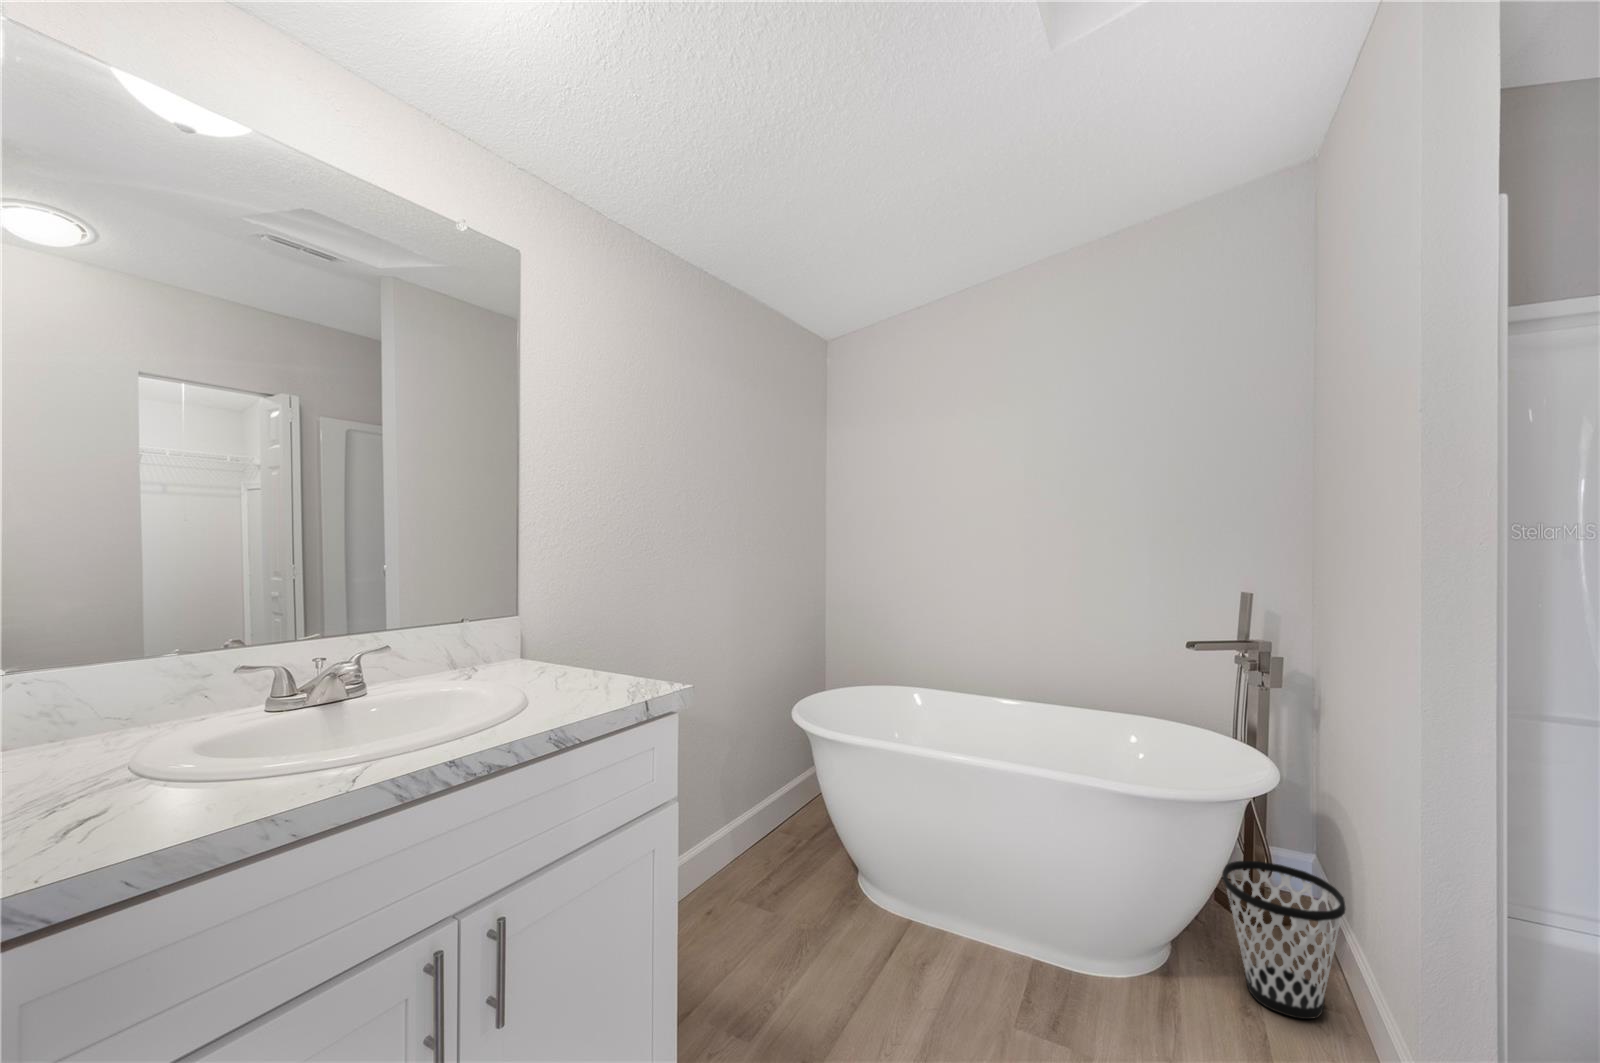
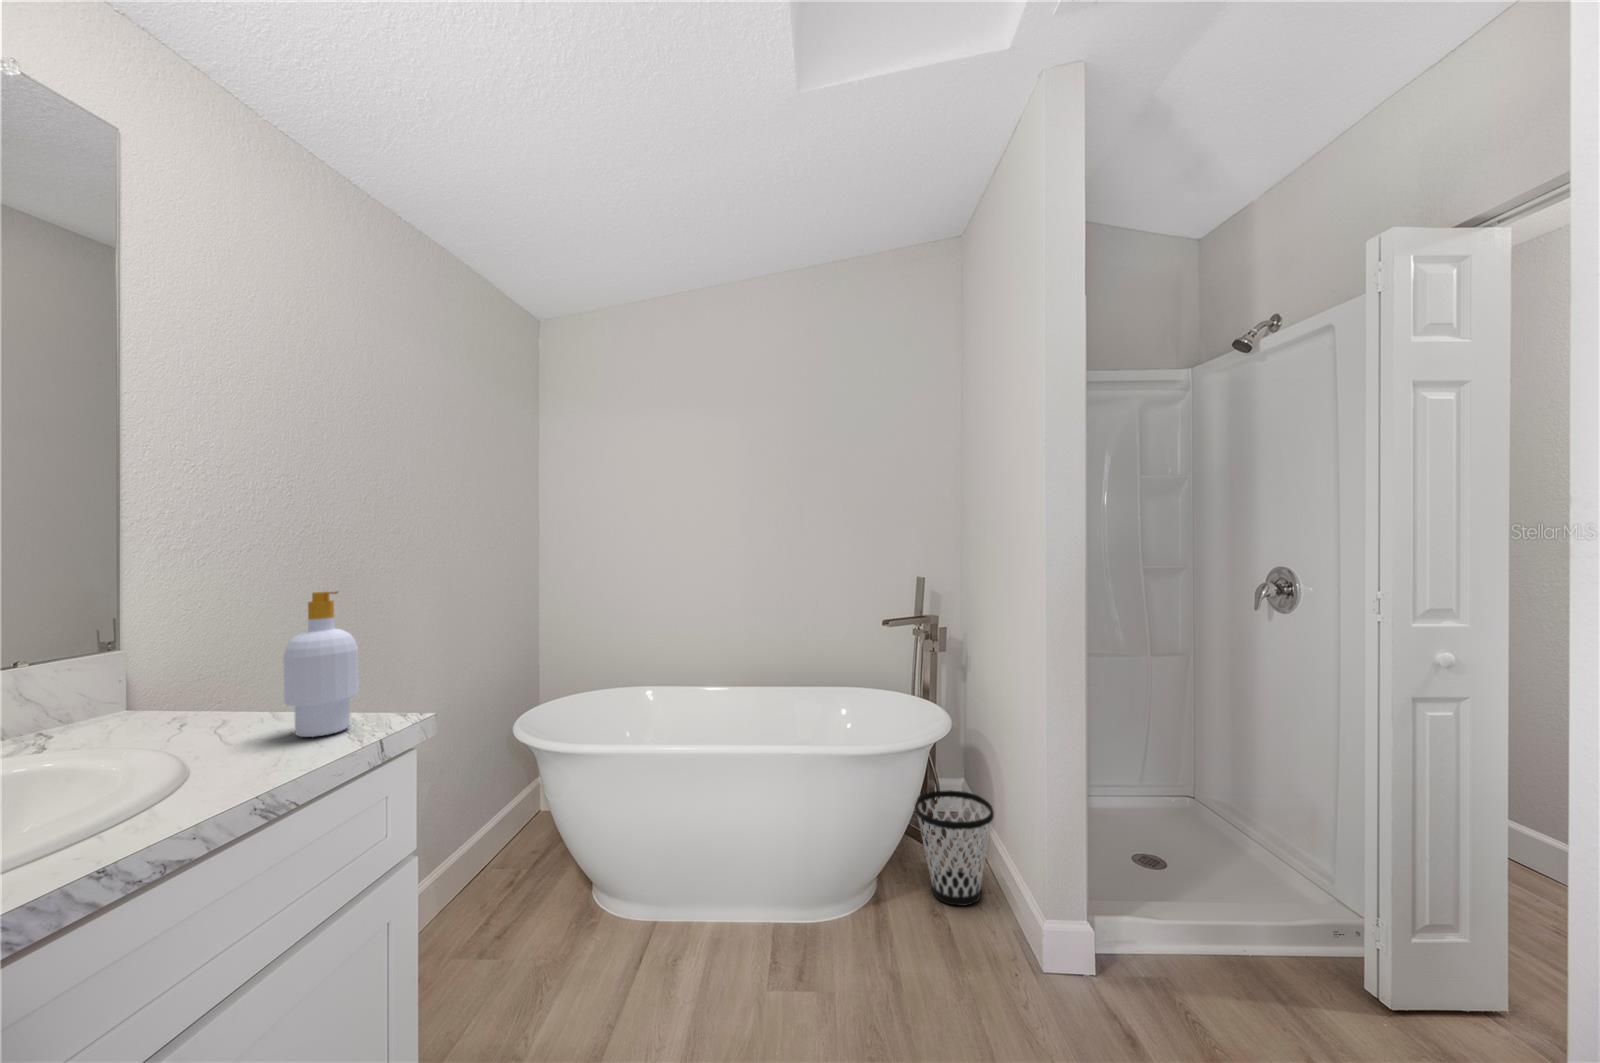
soap bottle: none [585,574,635,690] -> present [283,591,359,737]

